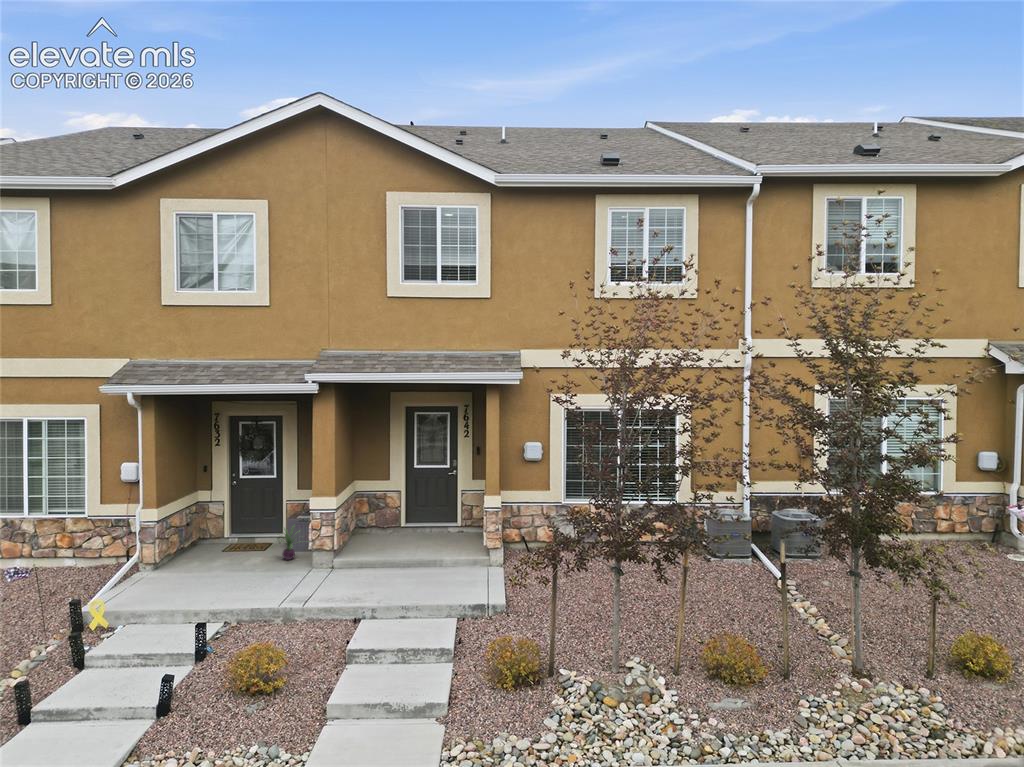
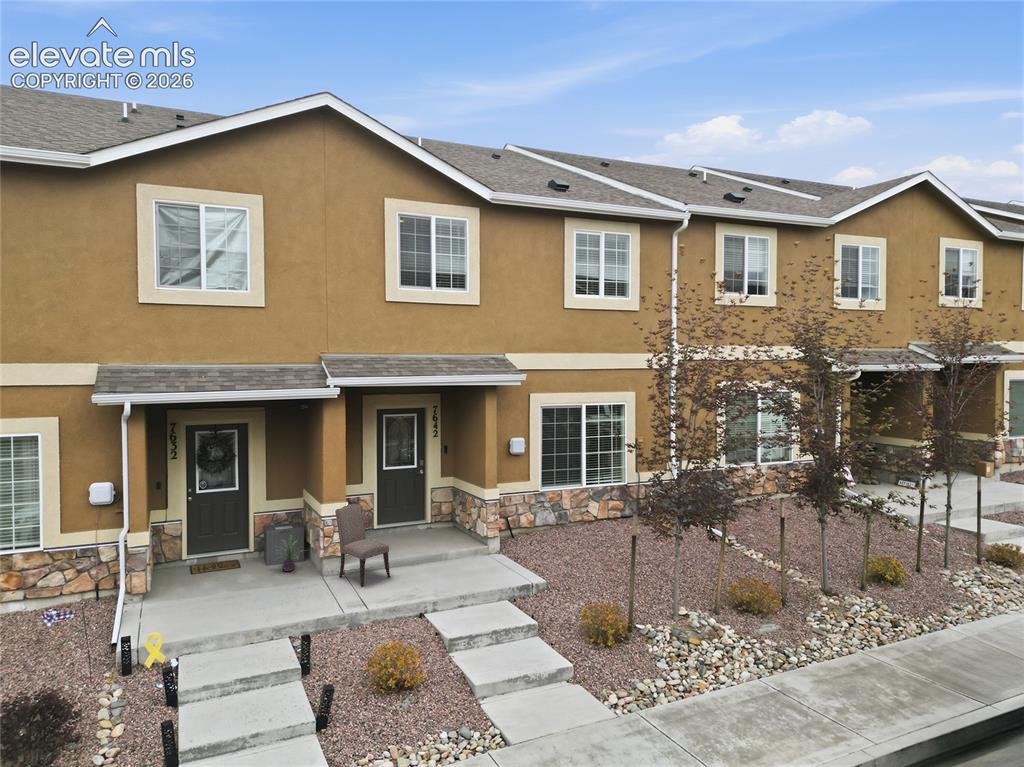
chair: none [320,500,366,583] -> present [335,504,390,587]

